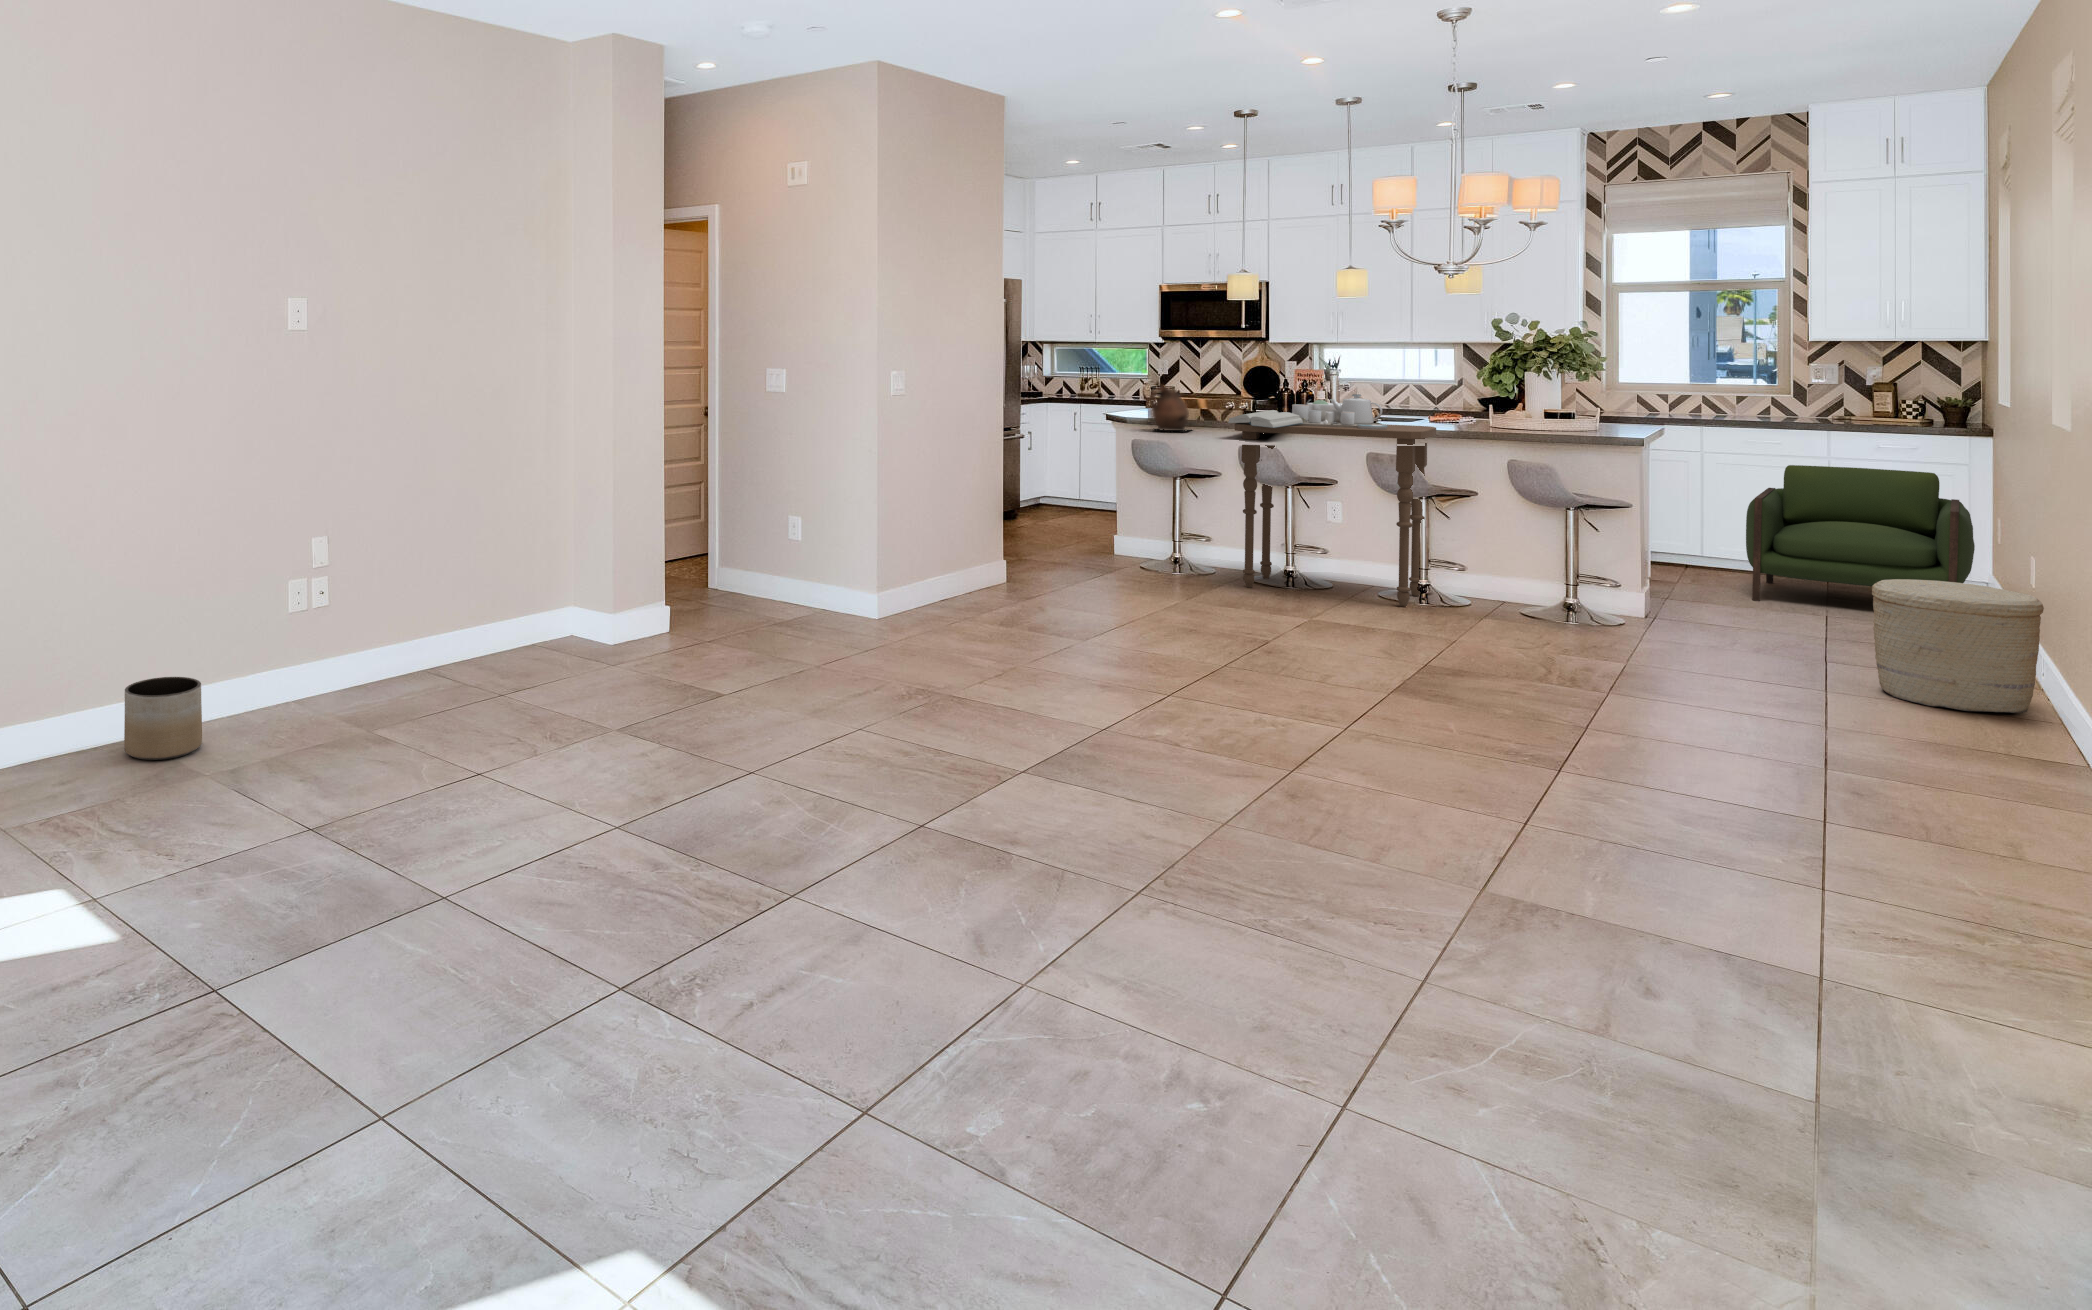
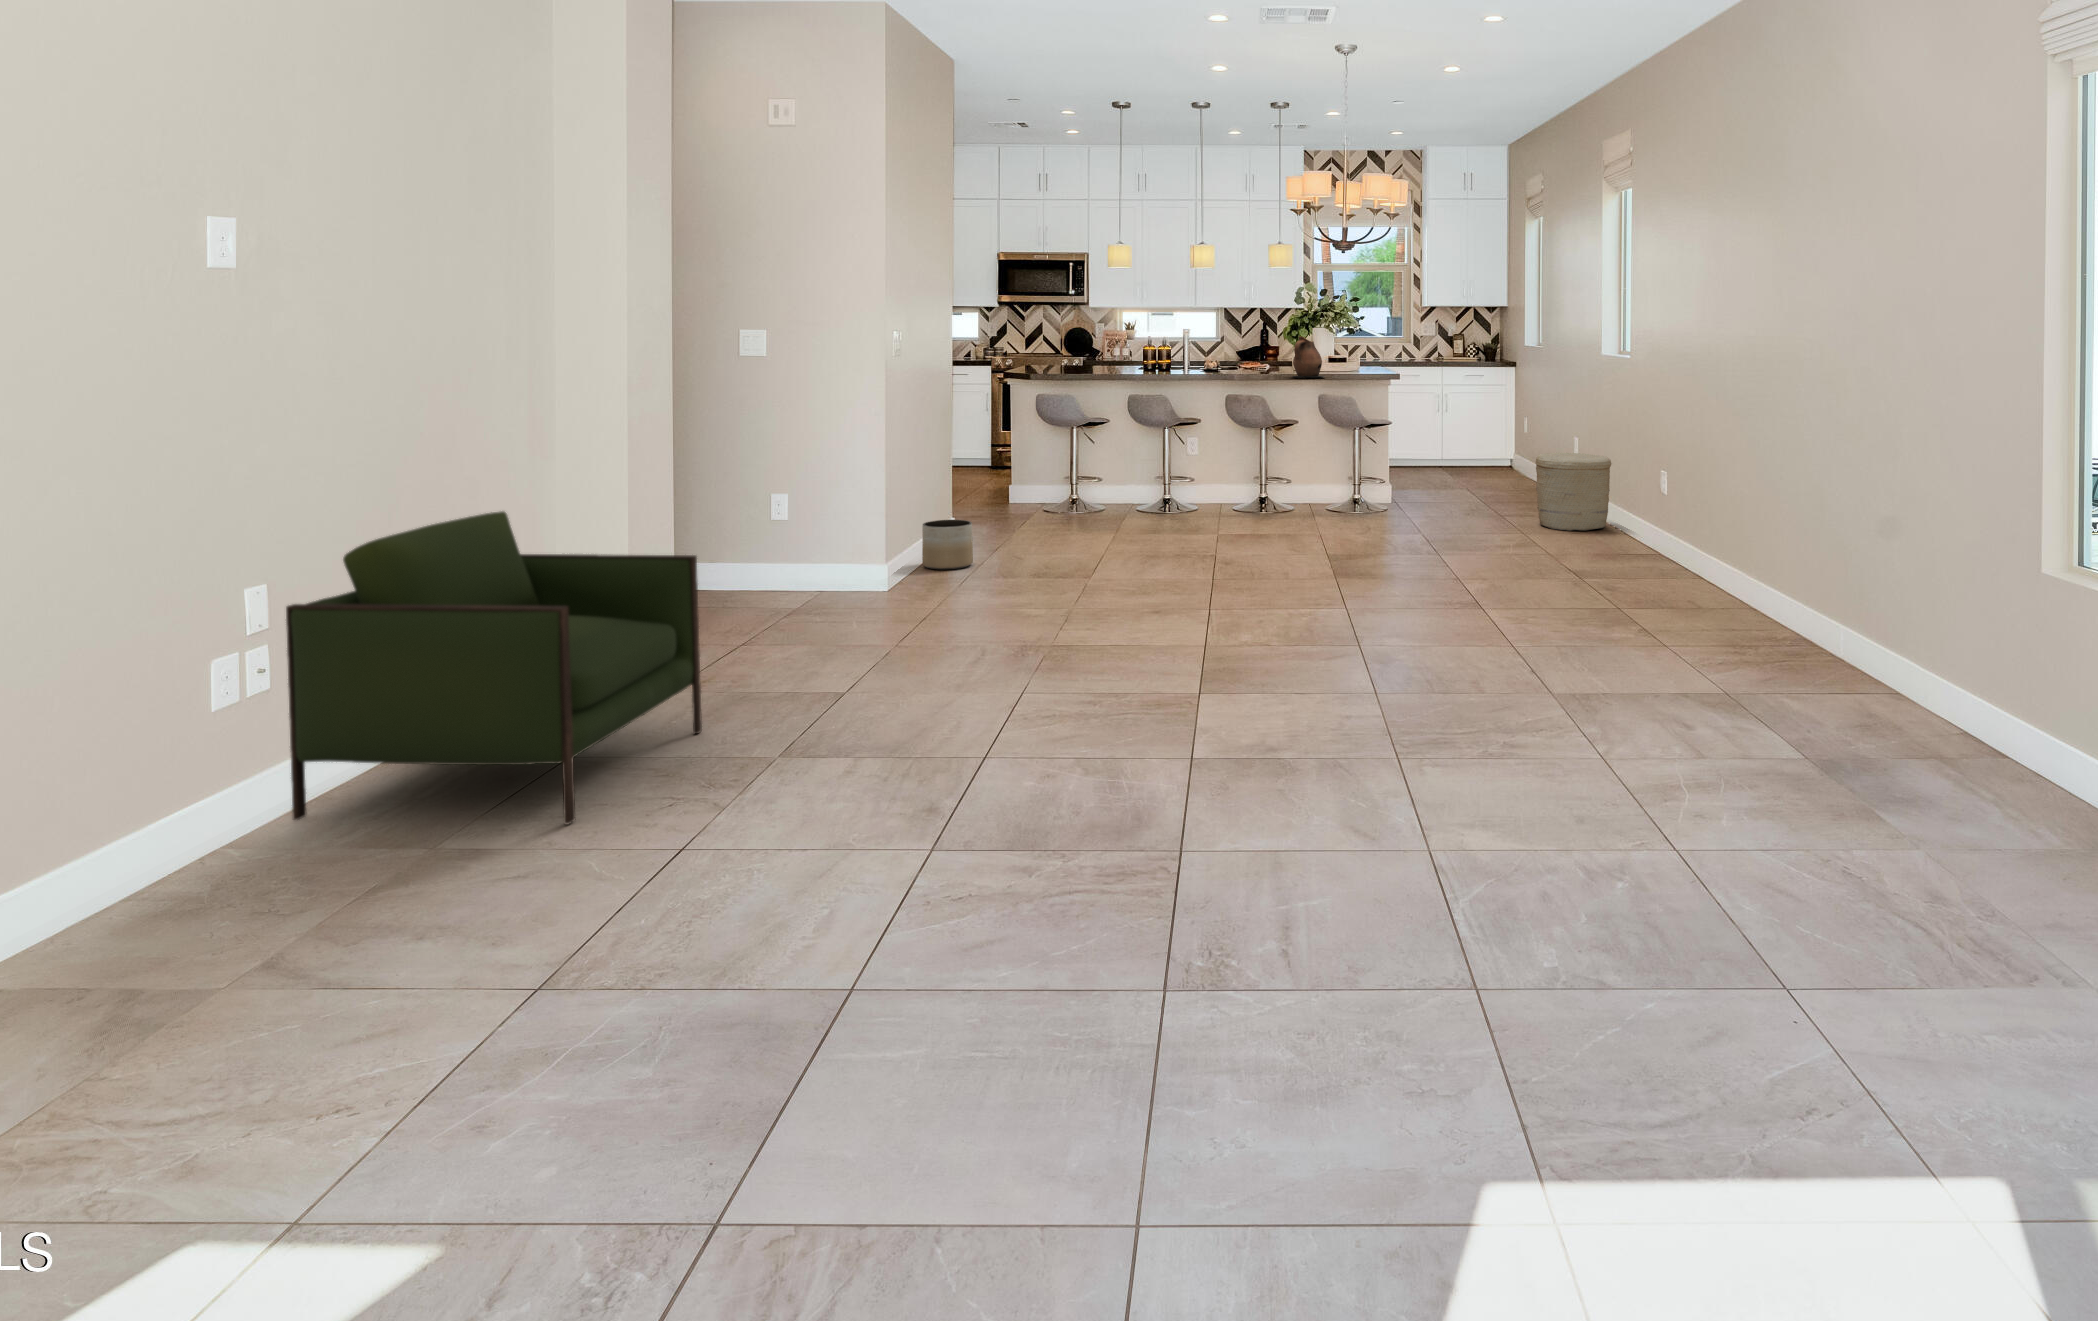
ceramic pitcher: present [1150,385,1189,431] -> present [1292,337,1325,377]
side table: present [1228,394,1436,606] -> none [1128,345,1272,514]
armchair: present [1746,465,1975,601] -> present [286,511,702,824]
planter: present [124,677,202,760] -> present [922,520,973,570]

